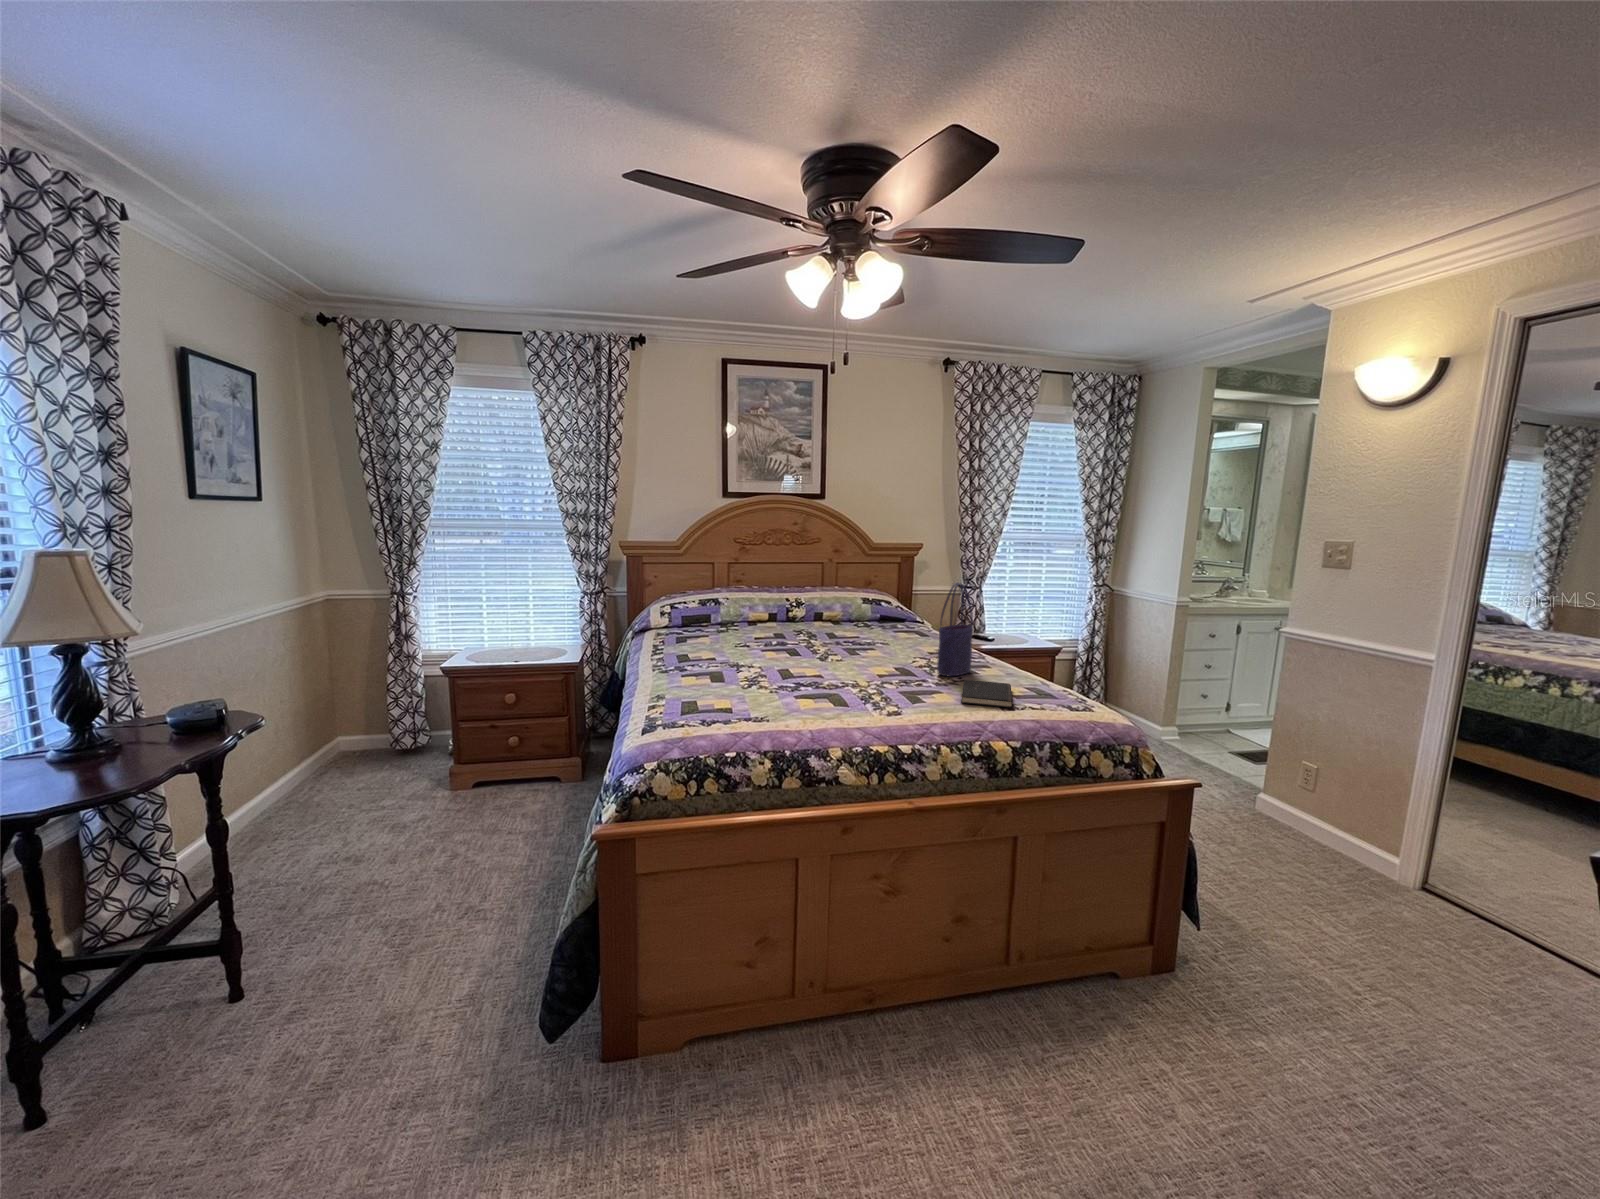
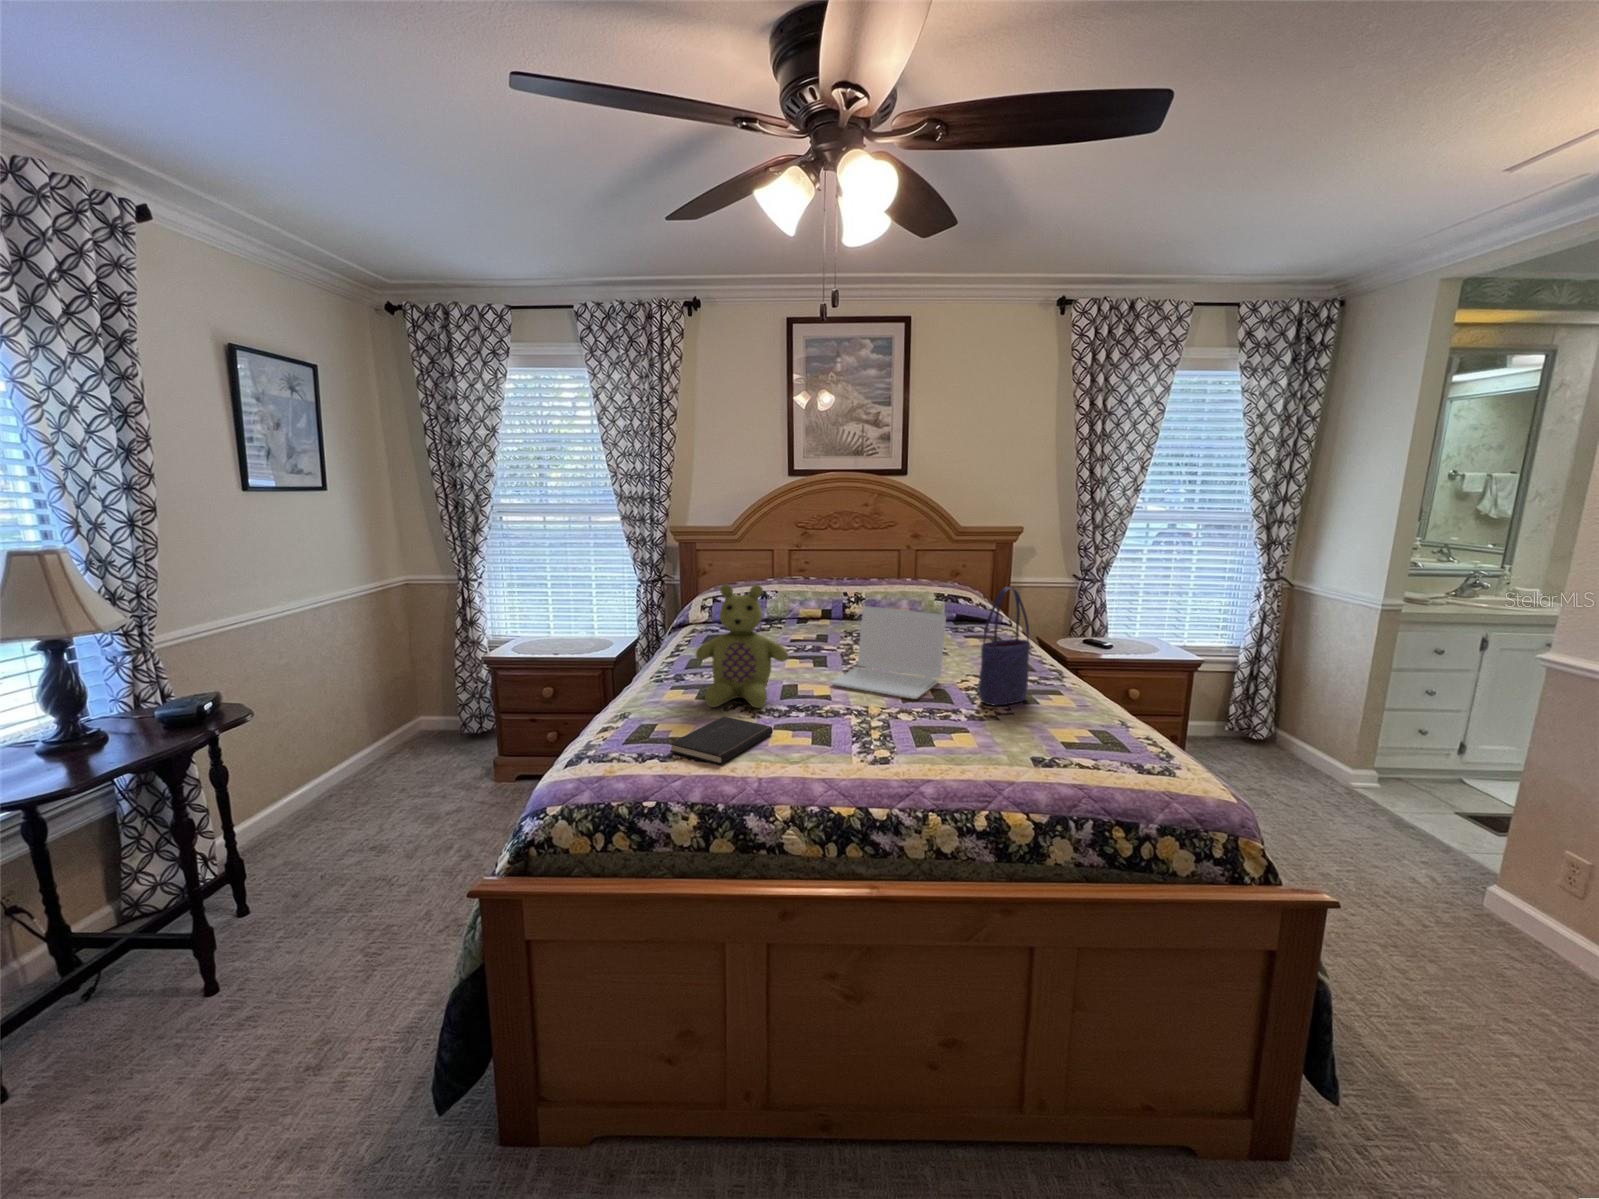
stuffed bear: none [705,584,784,688] -> present [696,584,788,708]
laptop: none [813,604,901,675] -> present [831,606,946,699]
hardcover book: present [961,680,1012,708] -> present [670,716,773,764]

